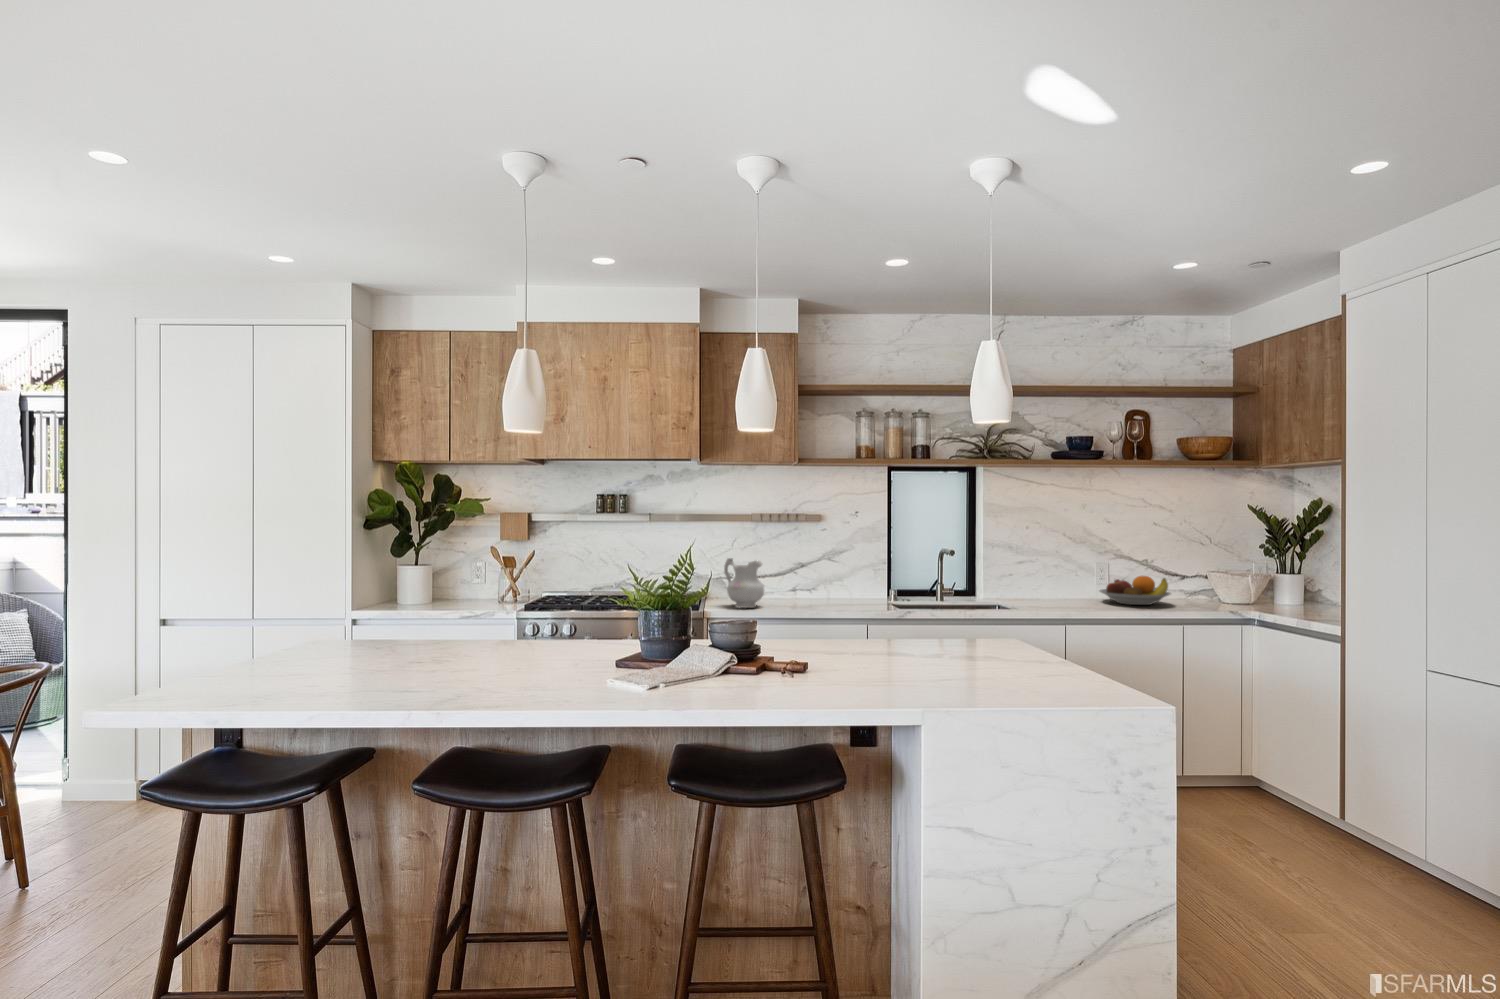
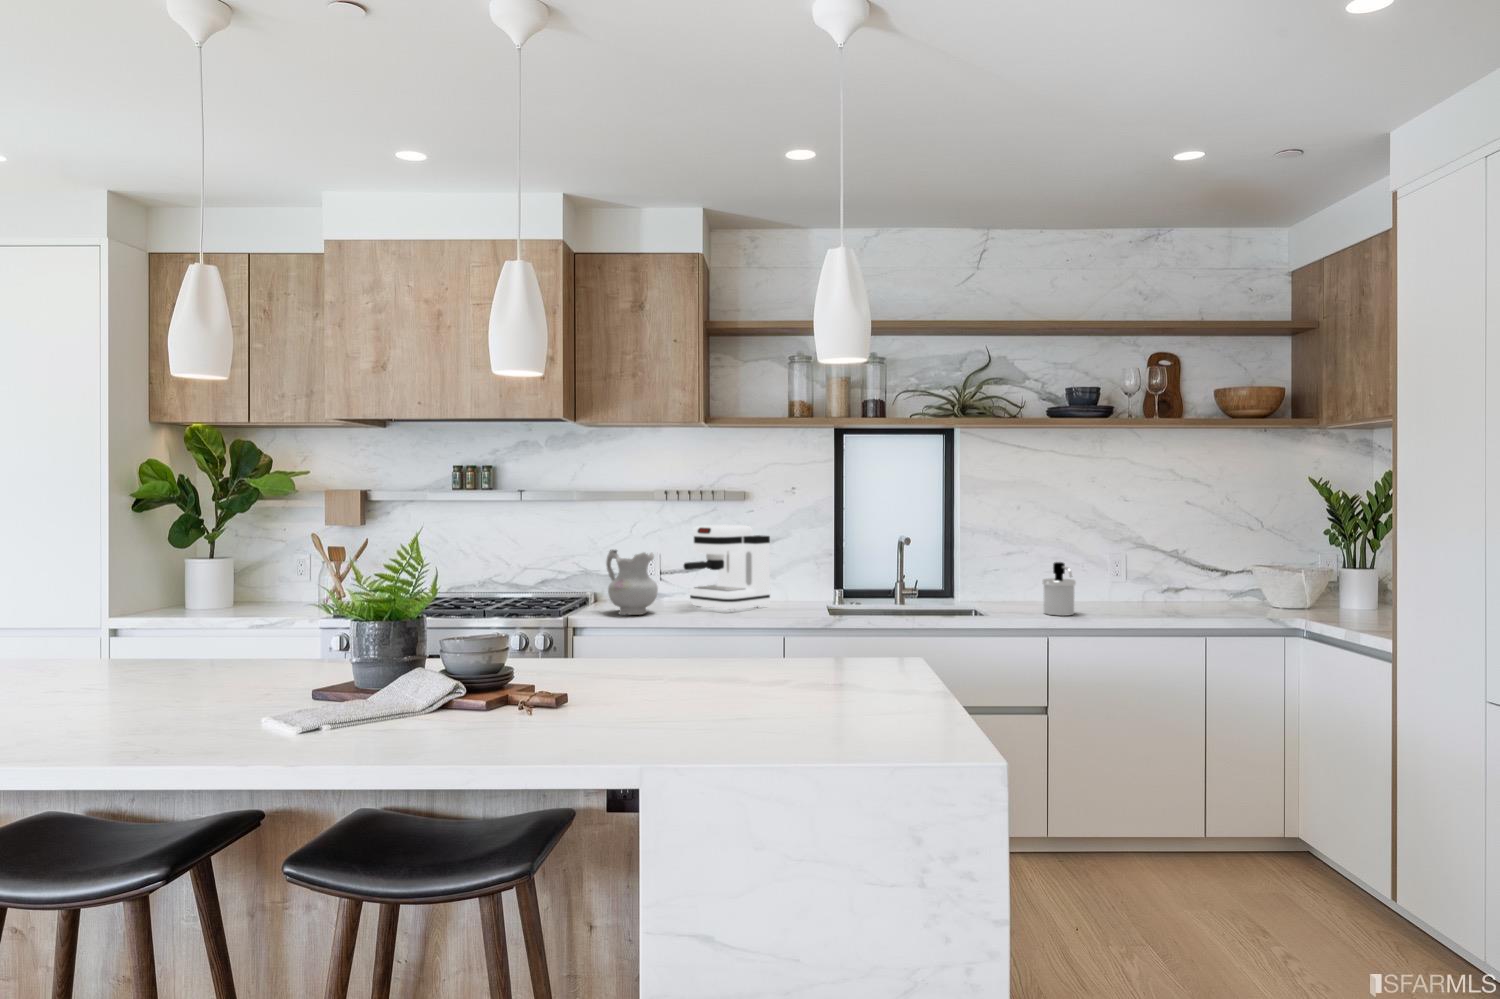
coffee maker: none [783,540,846,605] -> present [684,525,770,611]
soap dispenser: none [1054,568,1080,609] -> present [1043,562,1076,616]
fruit bowl: present [1100,576,1171,605] -> none [1107,572,1201,611]

